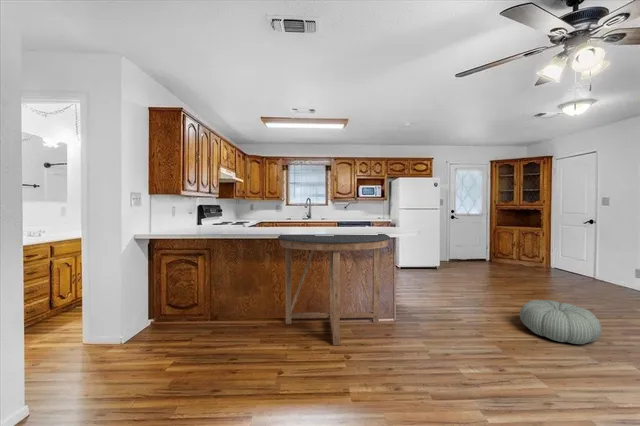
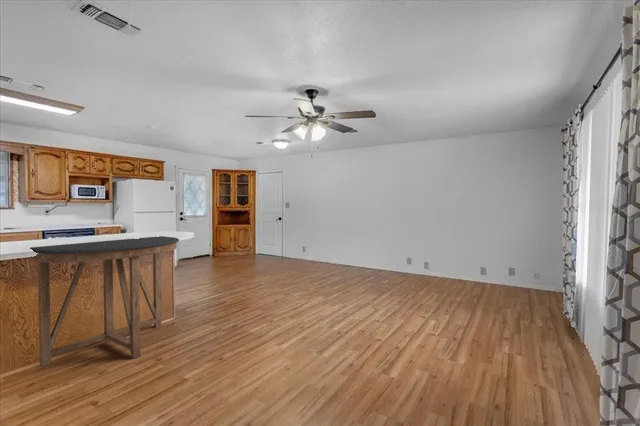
pouf: present [520,300,602,344] -> none [265,273,306,297]

